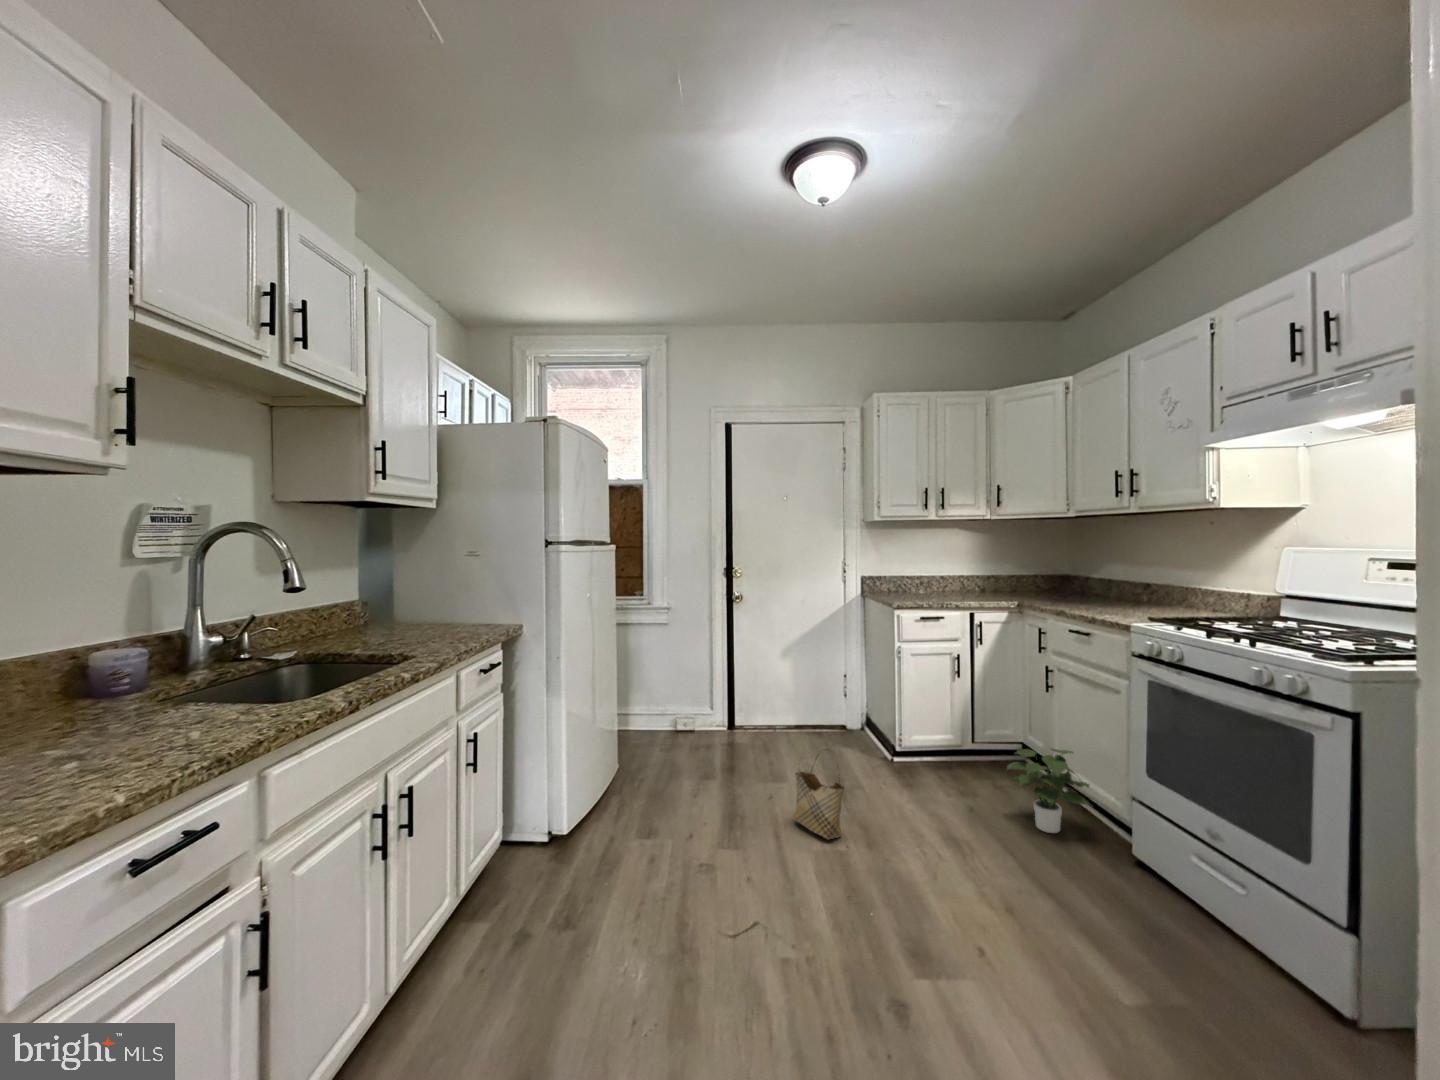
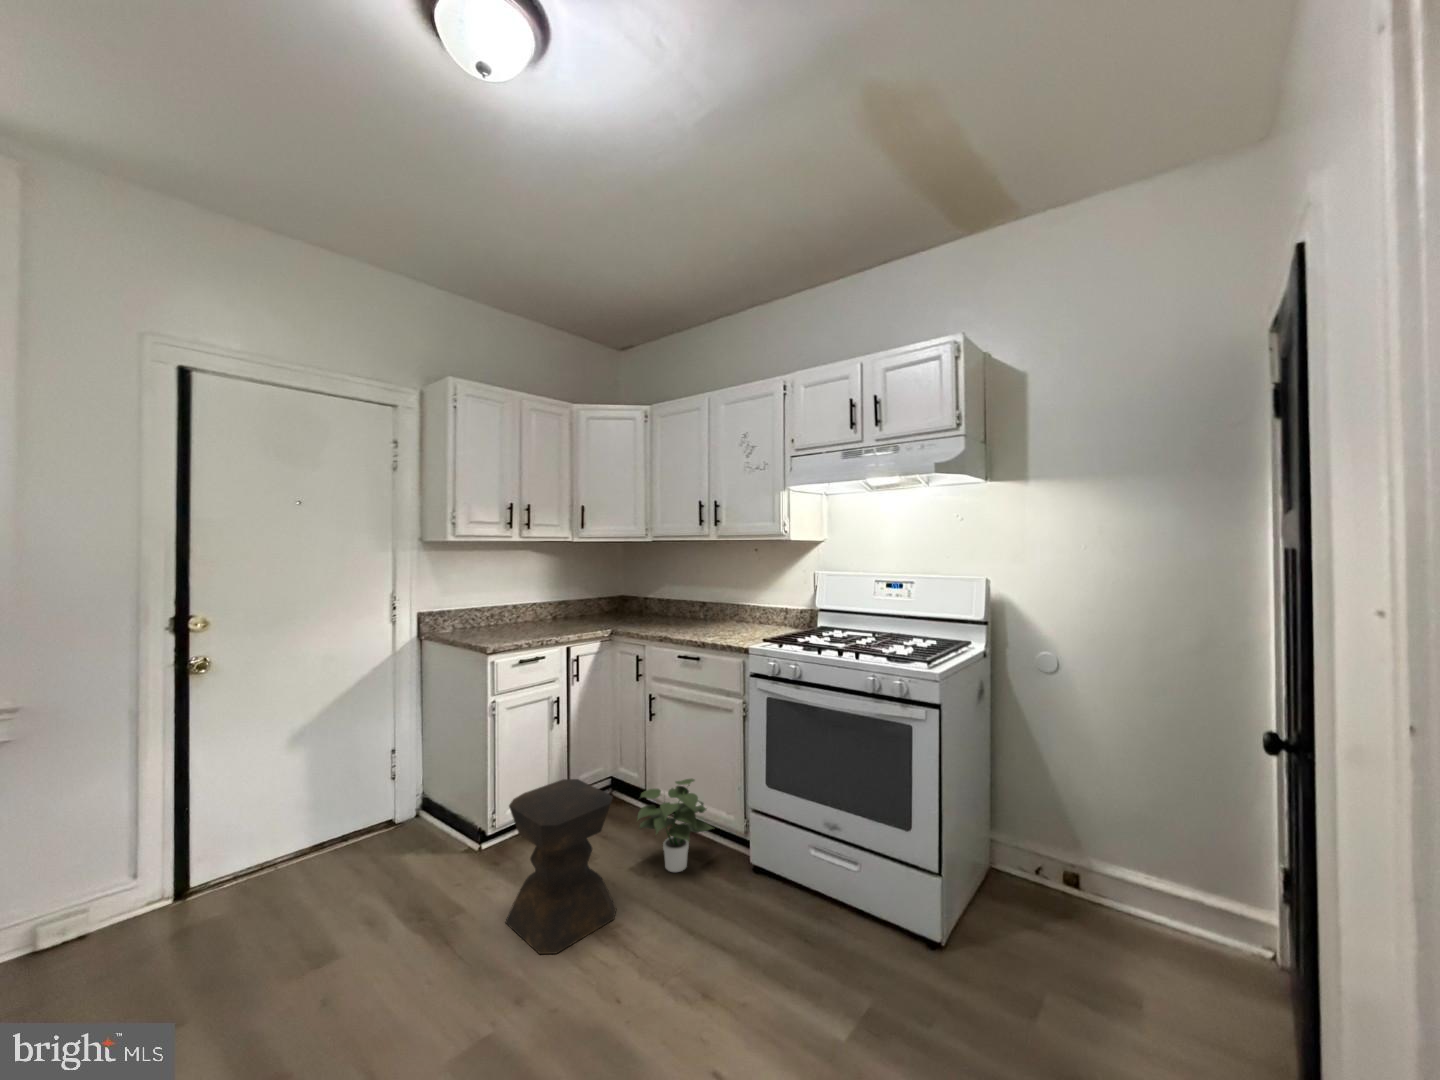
stool: none [884,712,971,836] -> present [506,779,617,954]
woven basket: present [794,749,844,839] -> none [387,886,480,1030]

